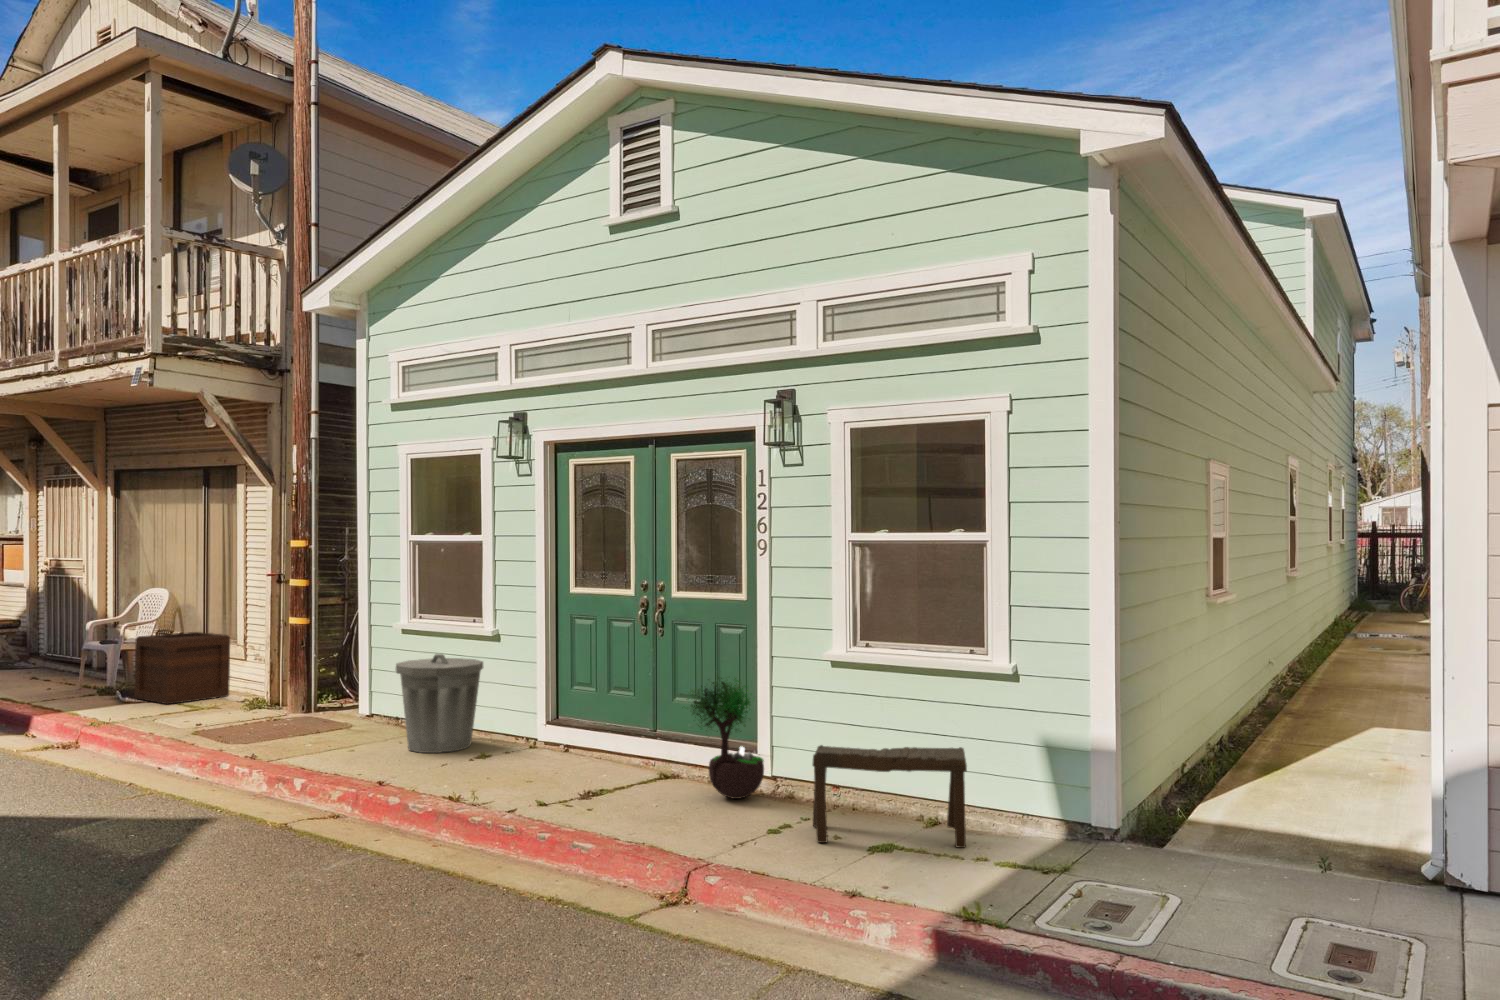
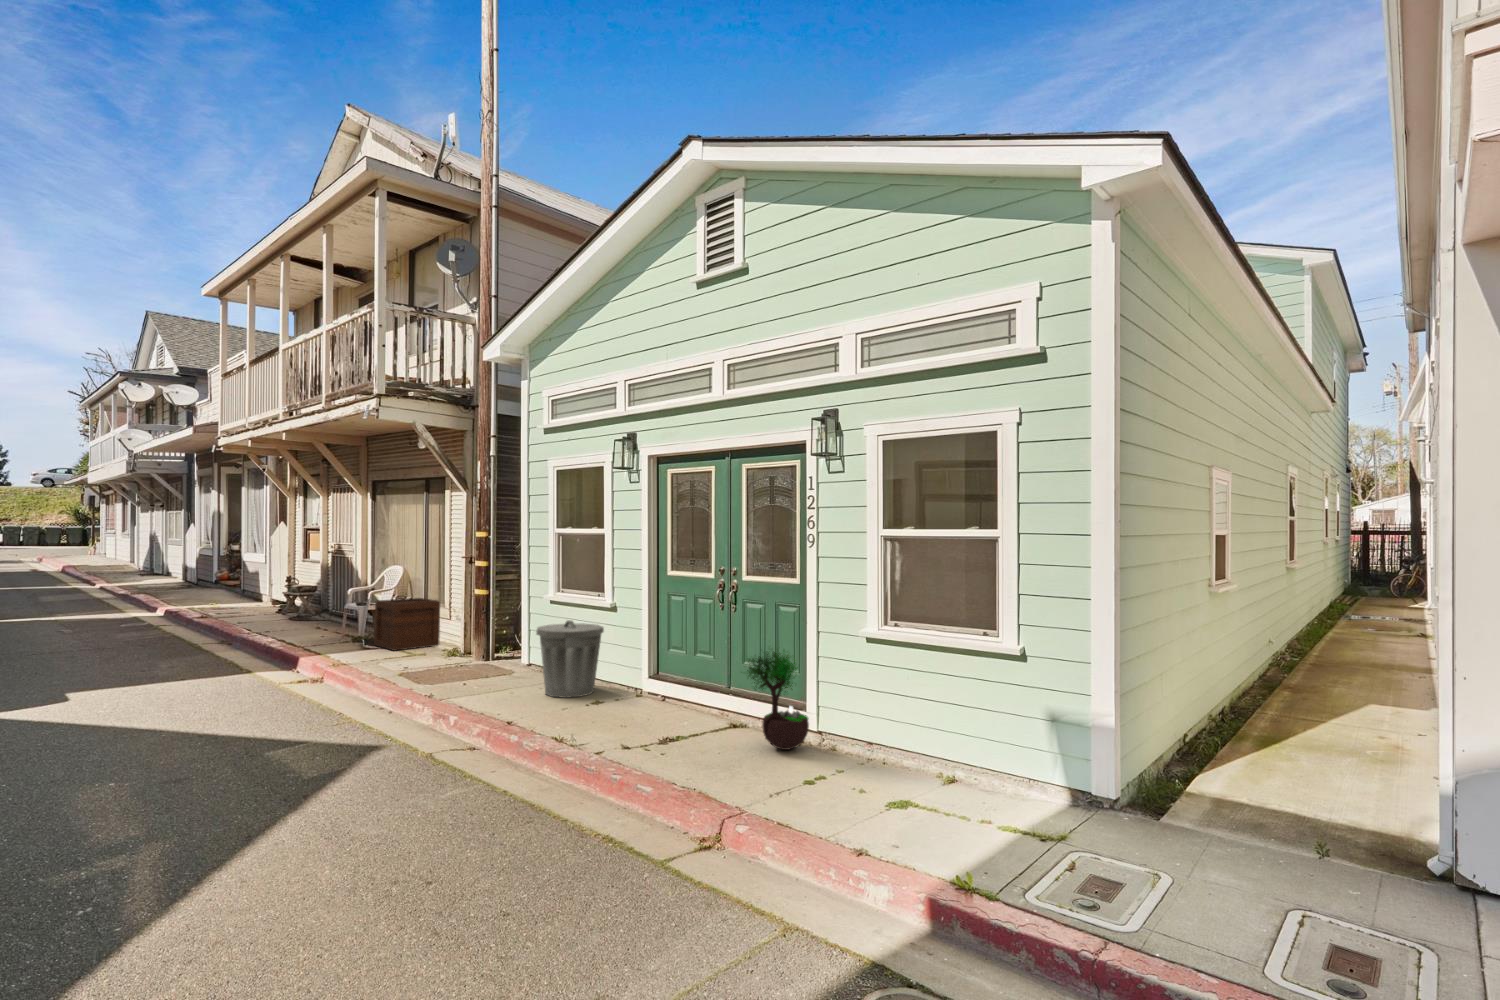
bench: present [813,745,967,848] -> none [838,710,976,809]

